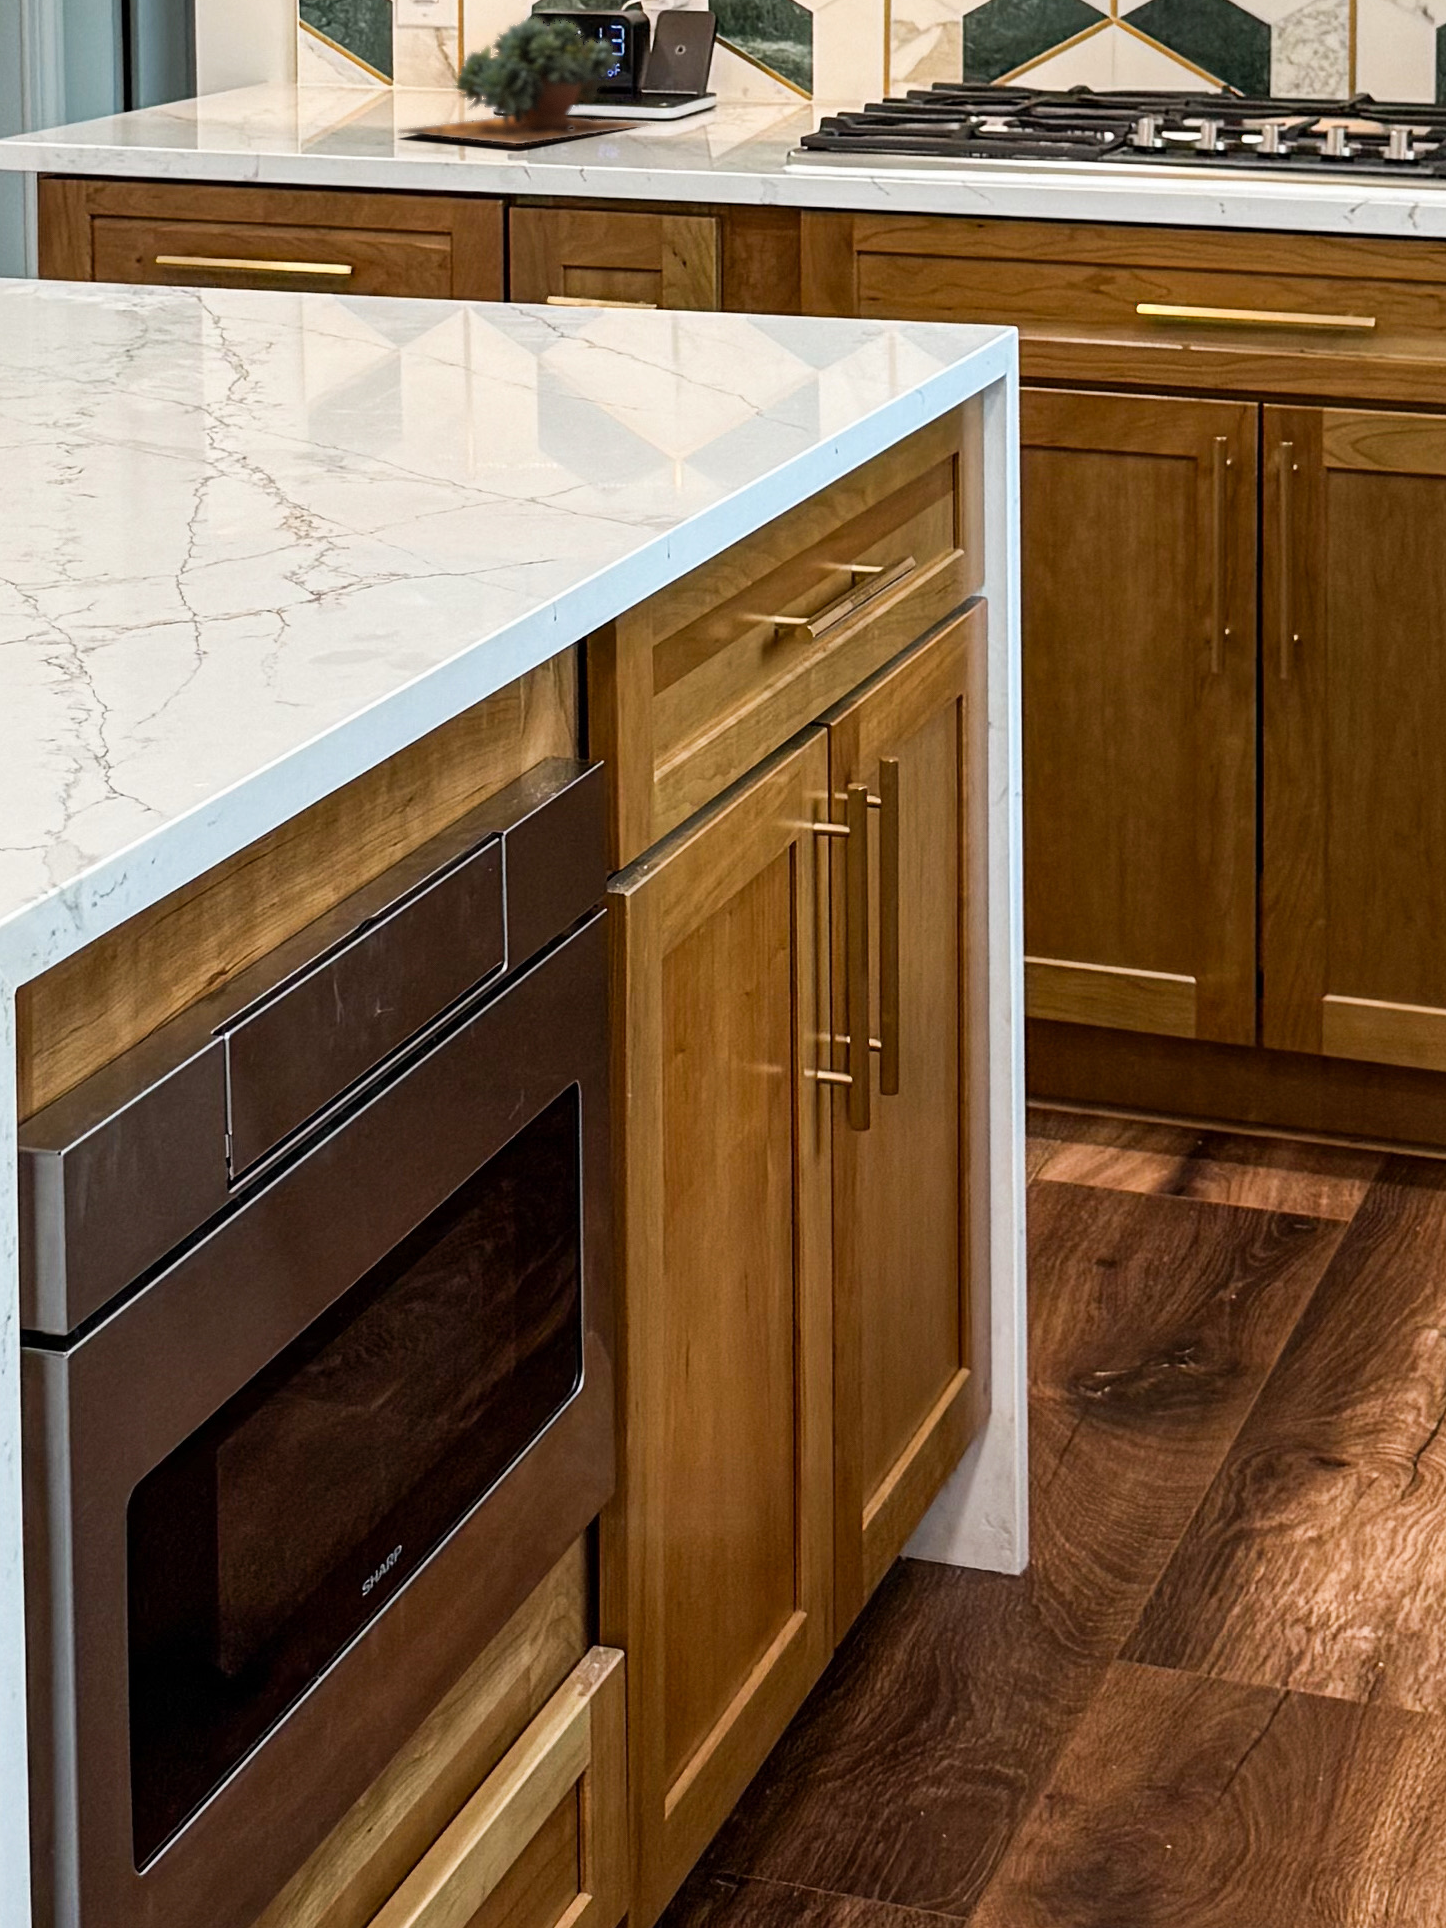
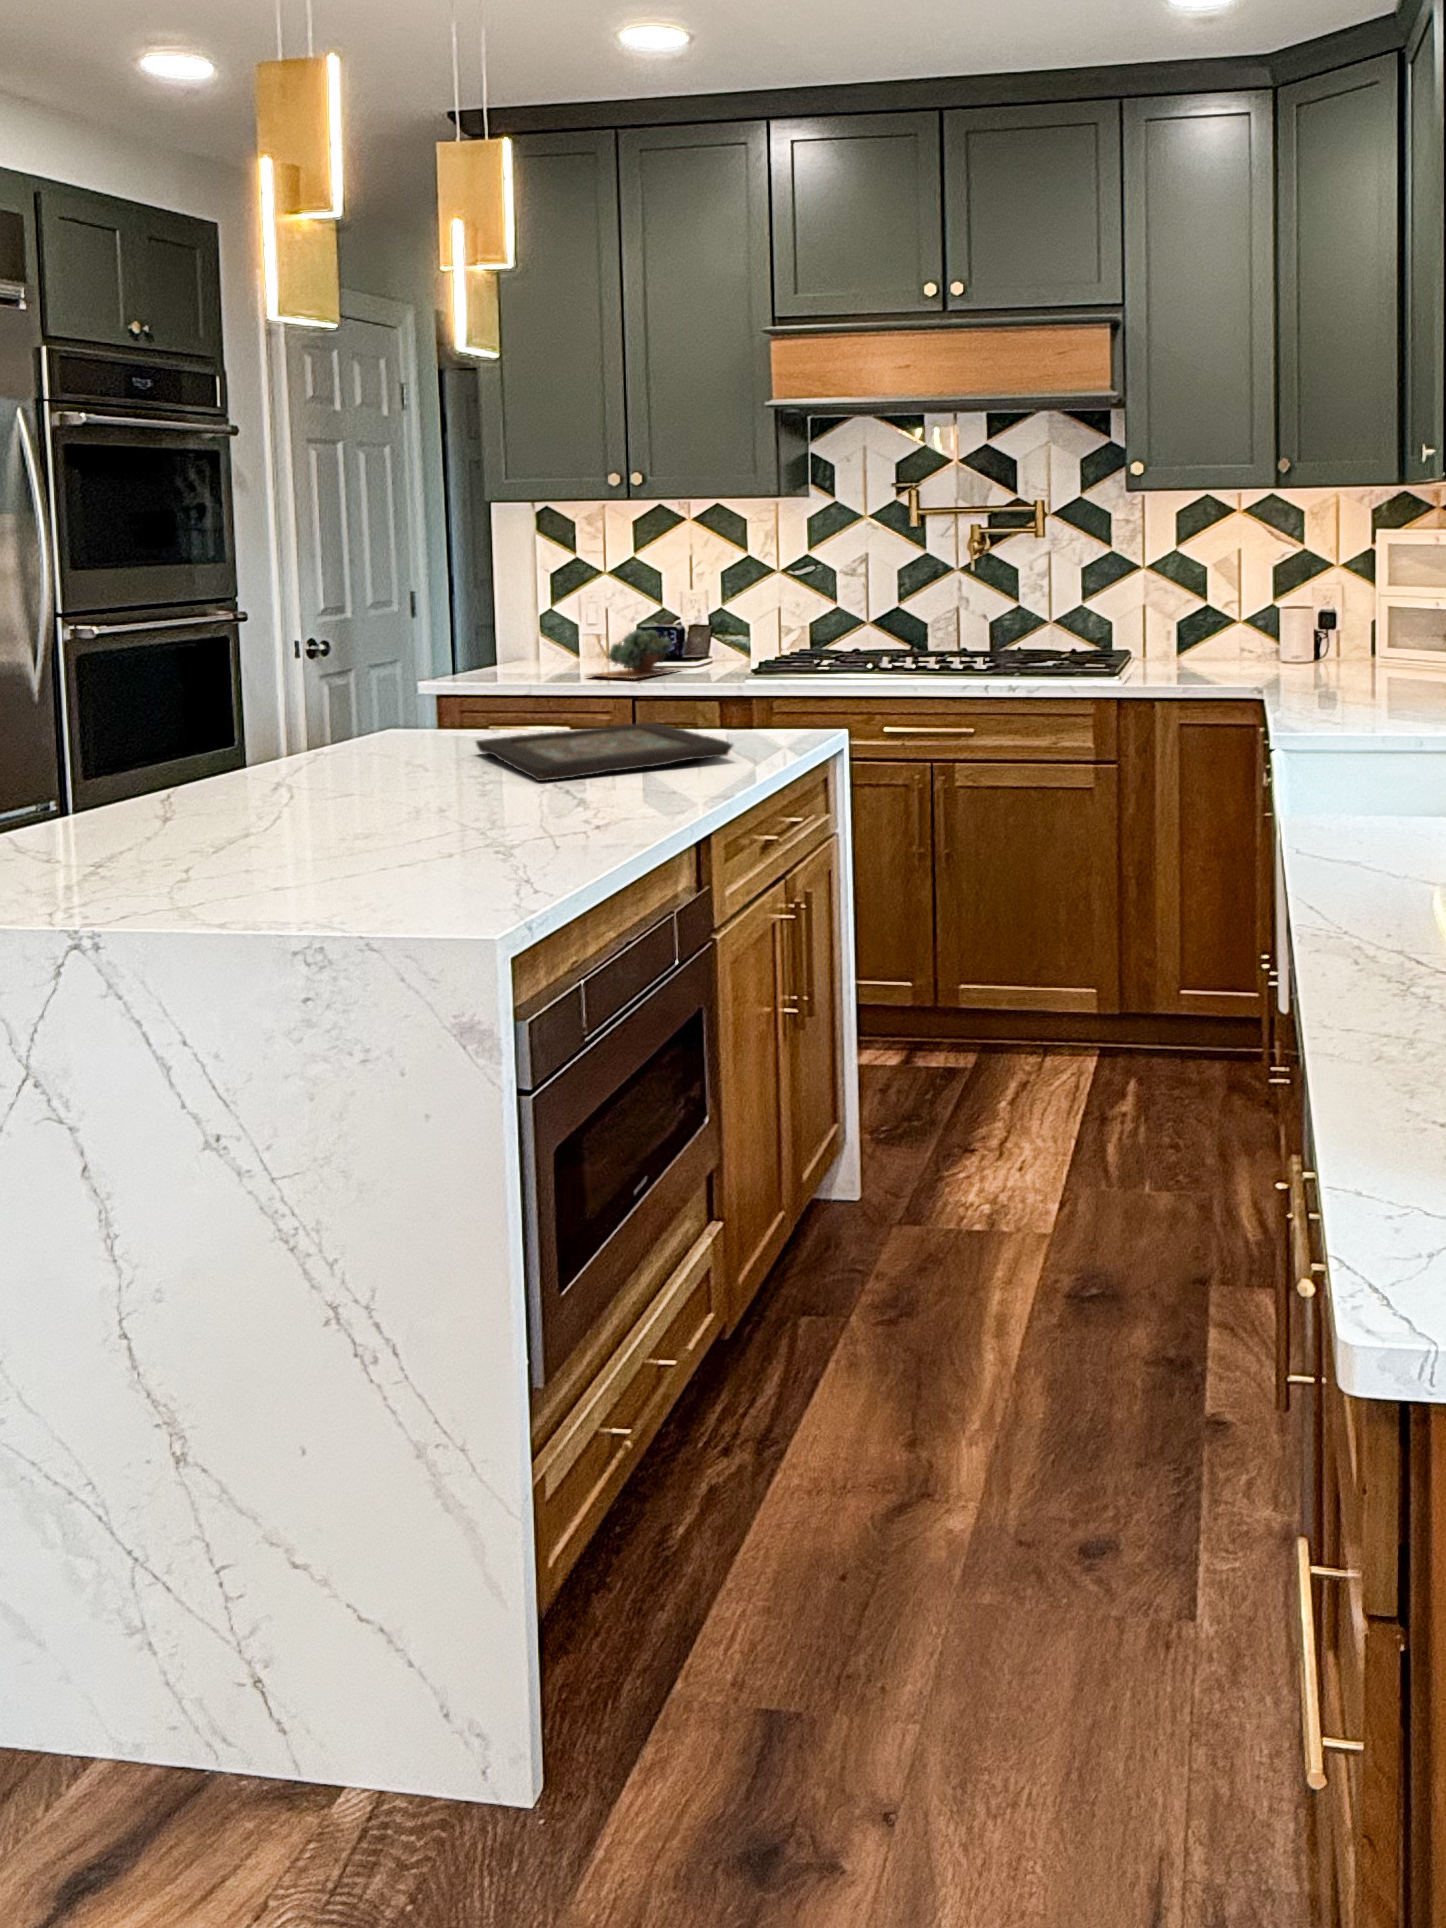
decorative tray: none [74,281,713,437] -> present [476,723,733,781]

